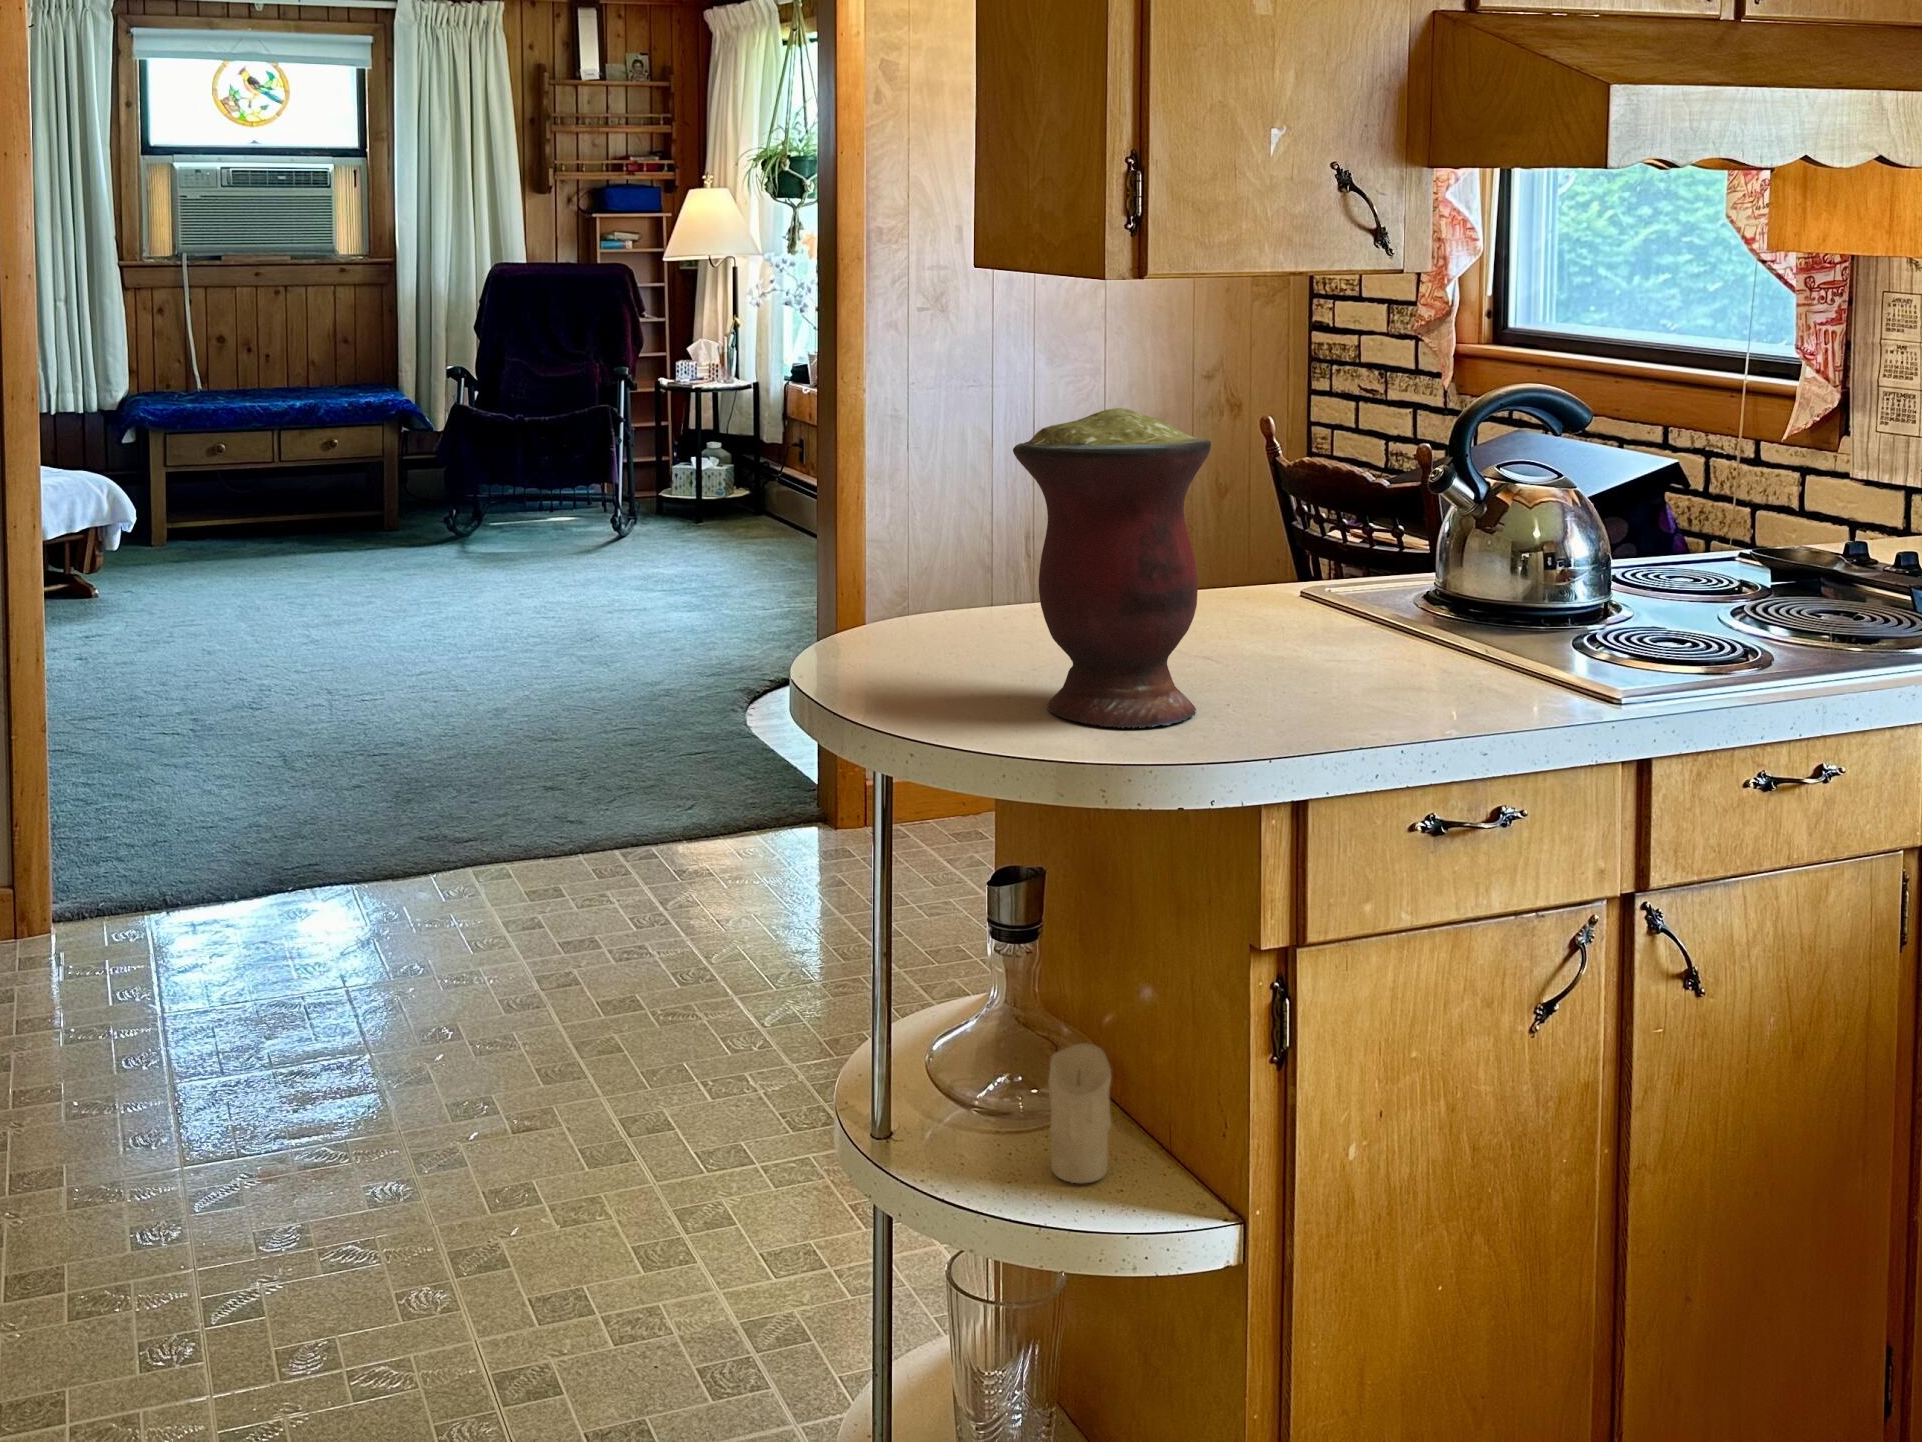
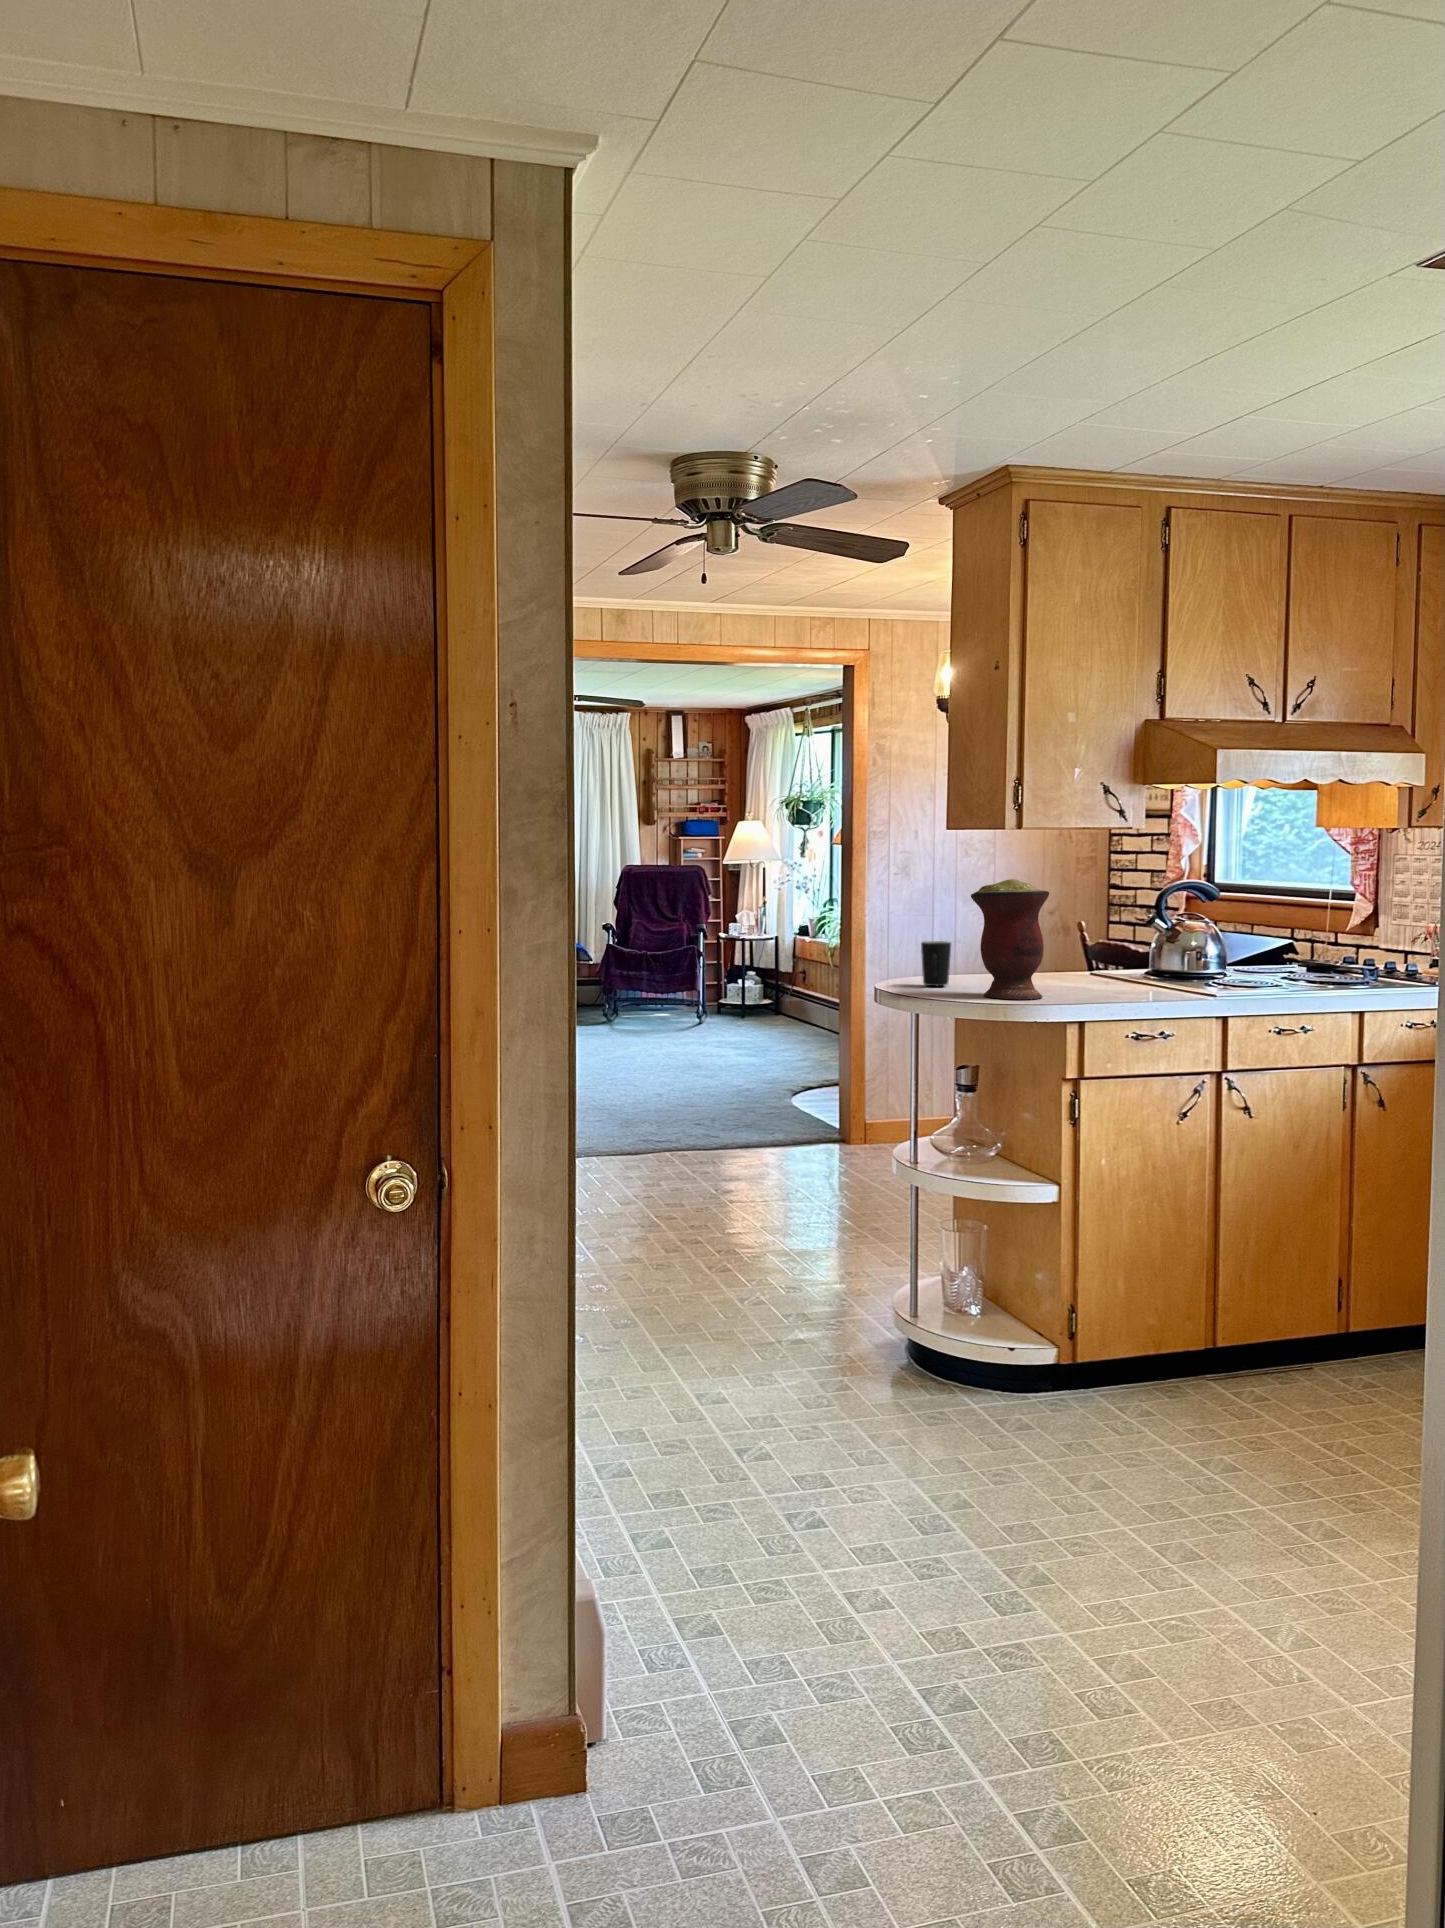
mug: none [900,543,974,659] -> present [921,941,951,986]
candle: present [1048,1043,1111,1183] -> none [984,1127,1008,1177]

